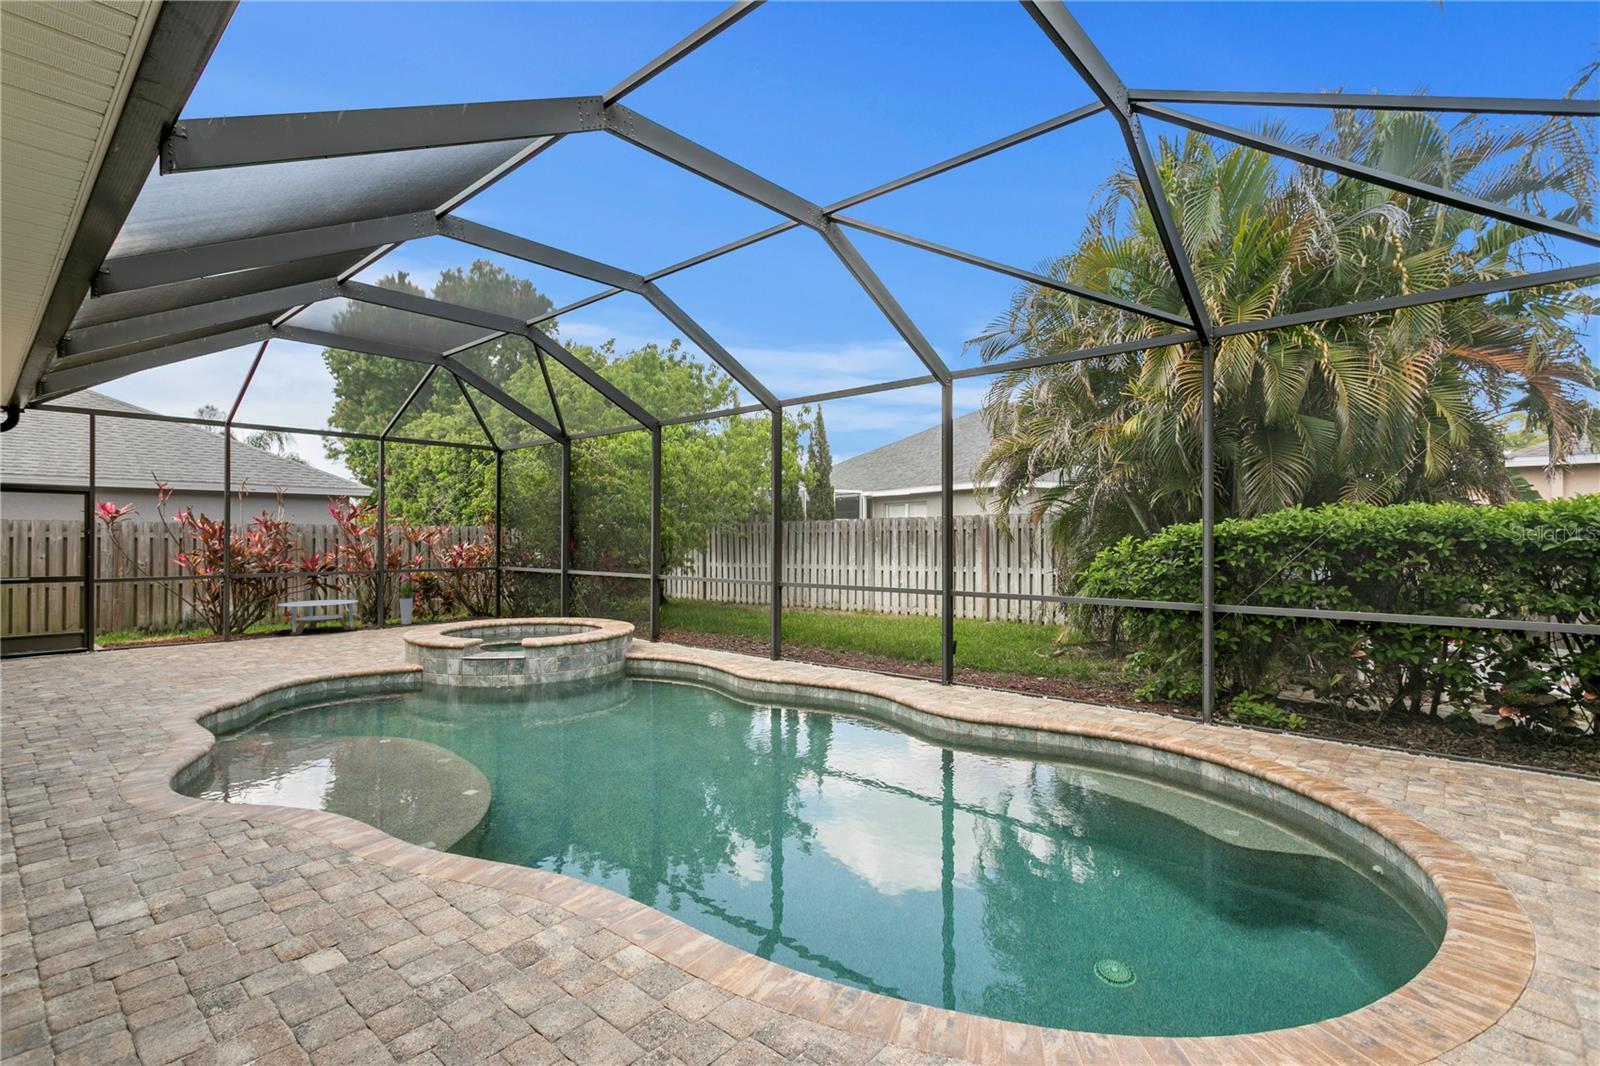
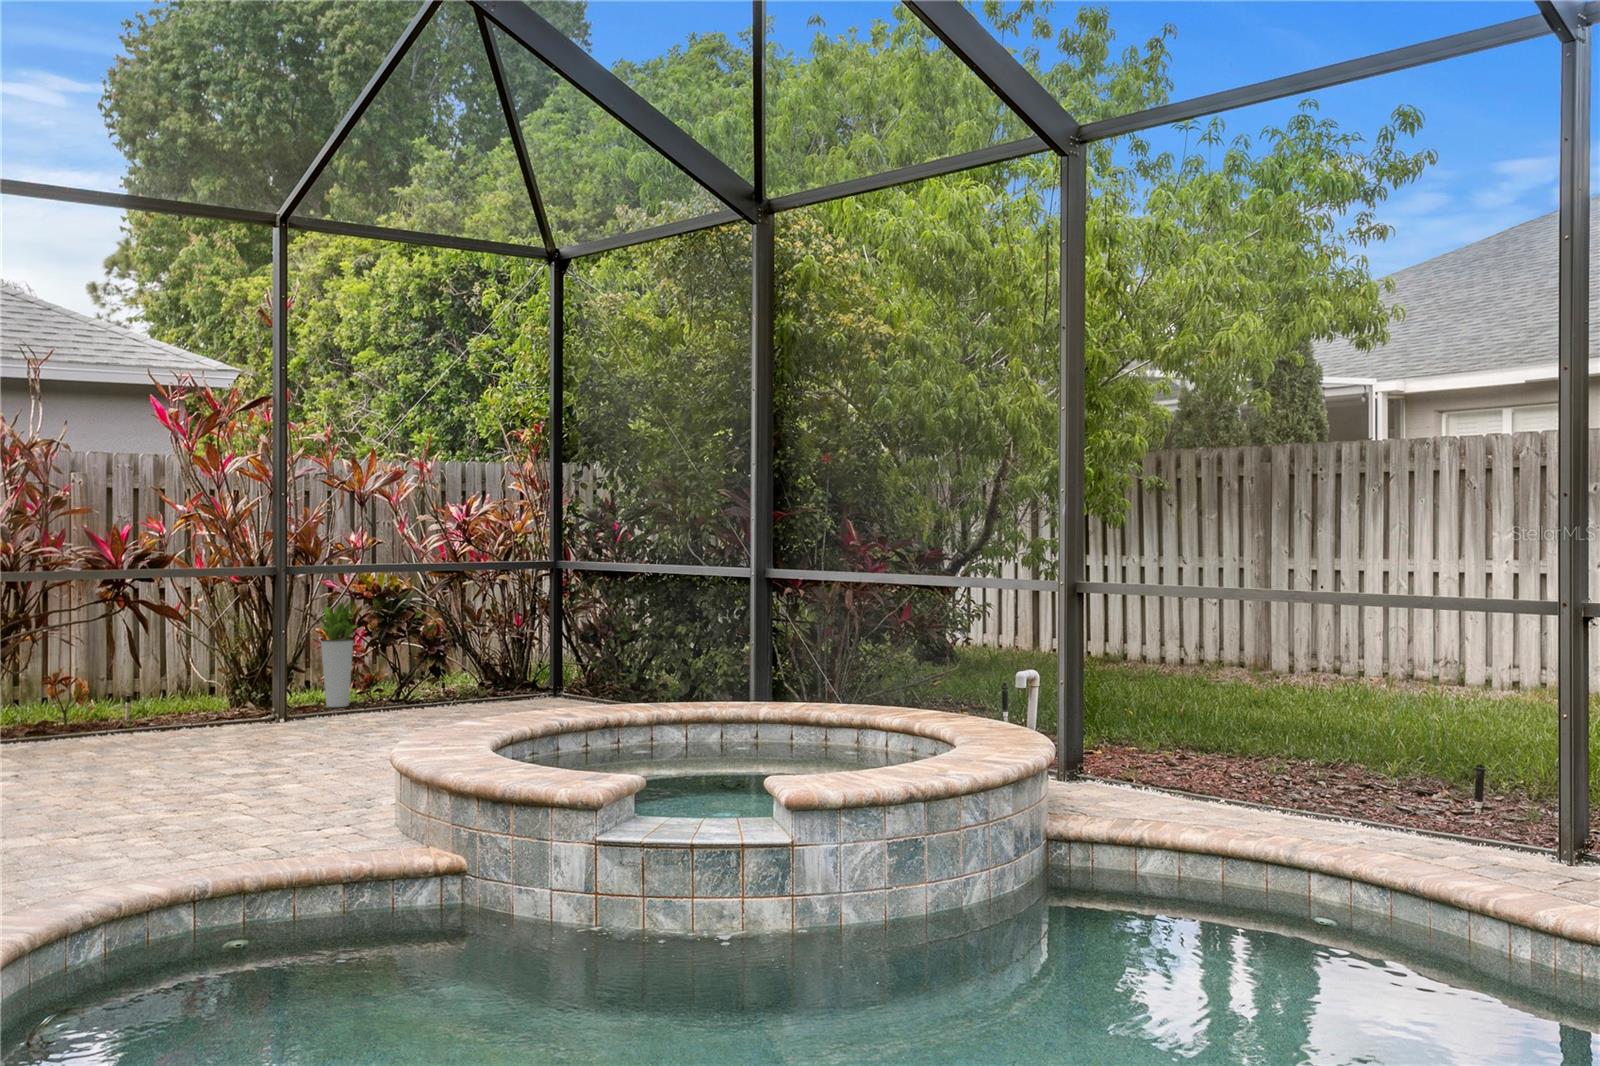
round table: present [277,600,358,635] -> none [27,642,227,734]

